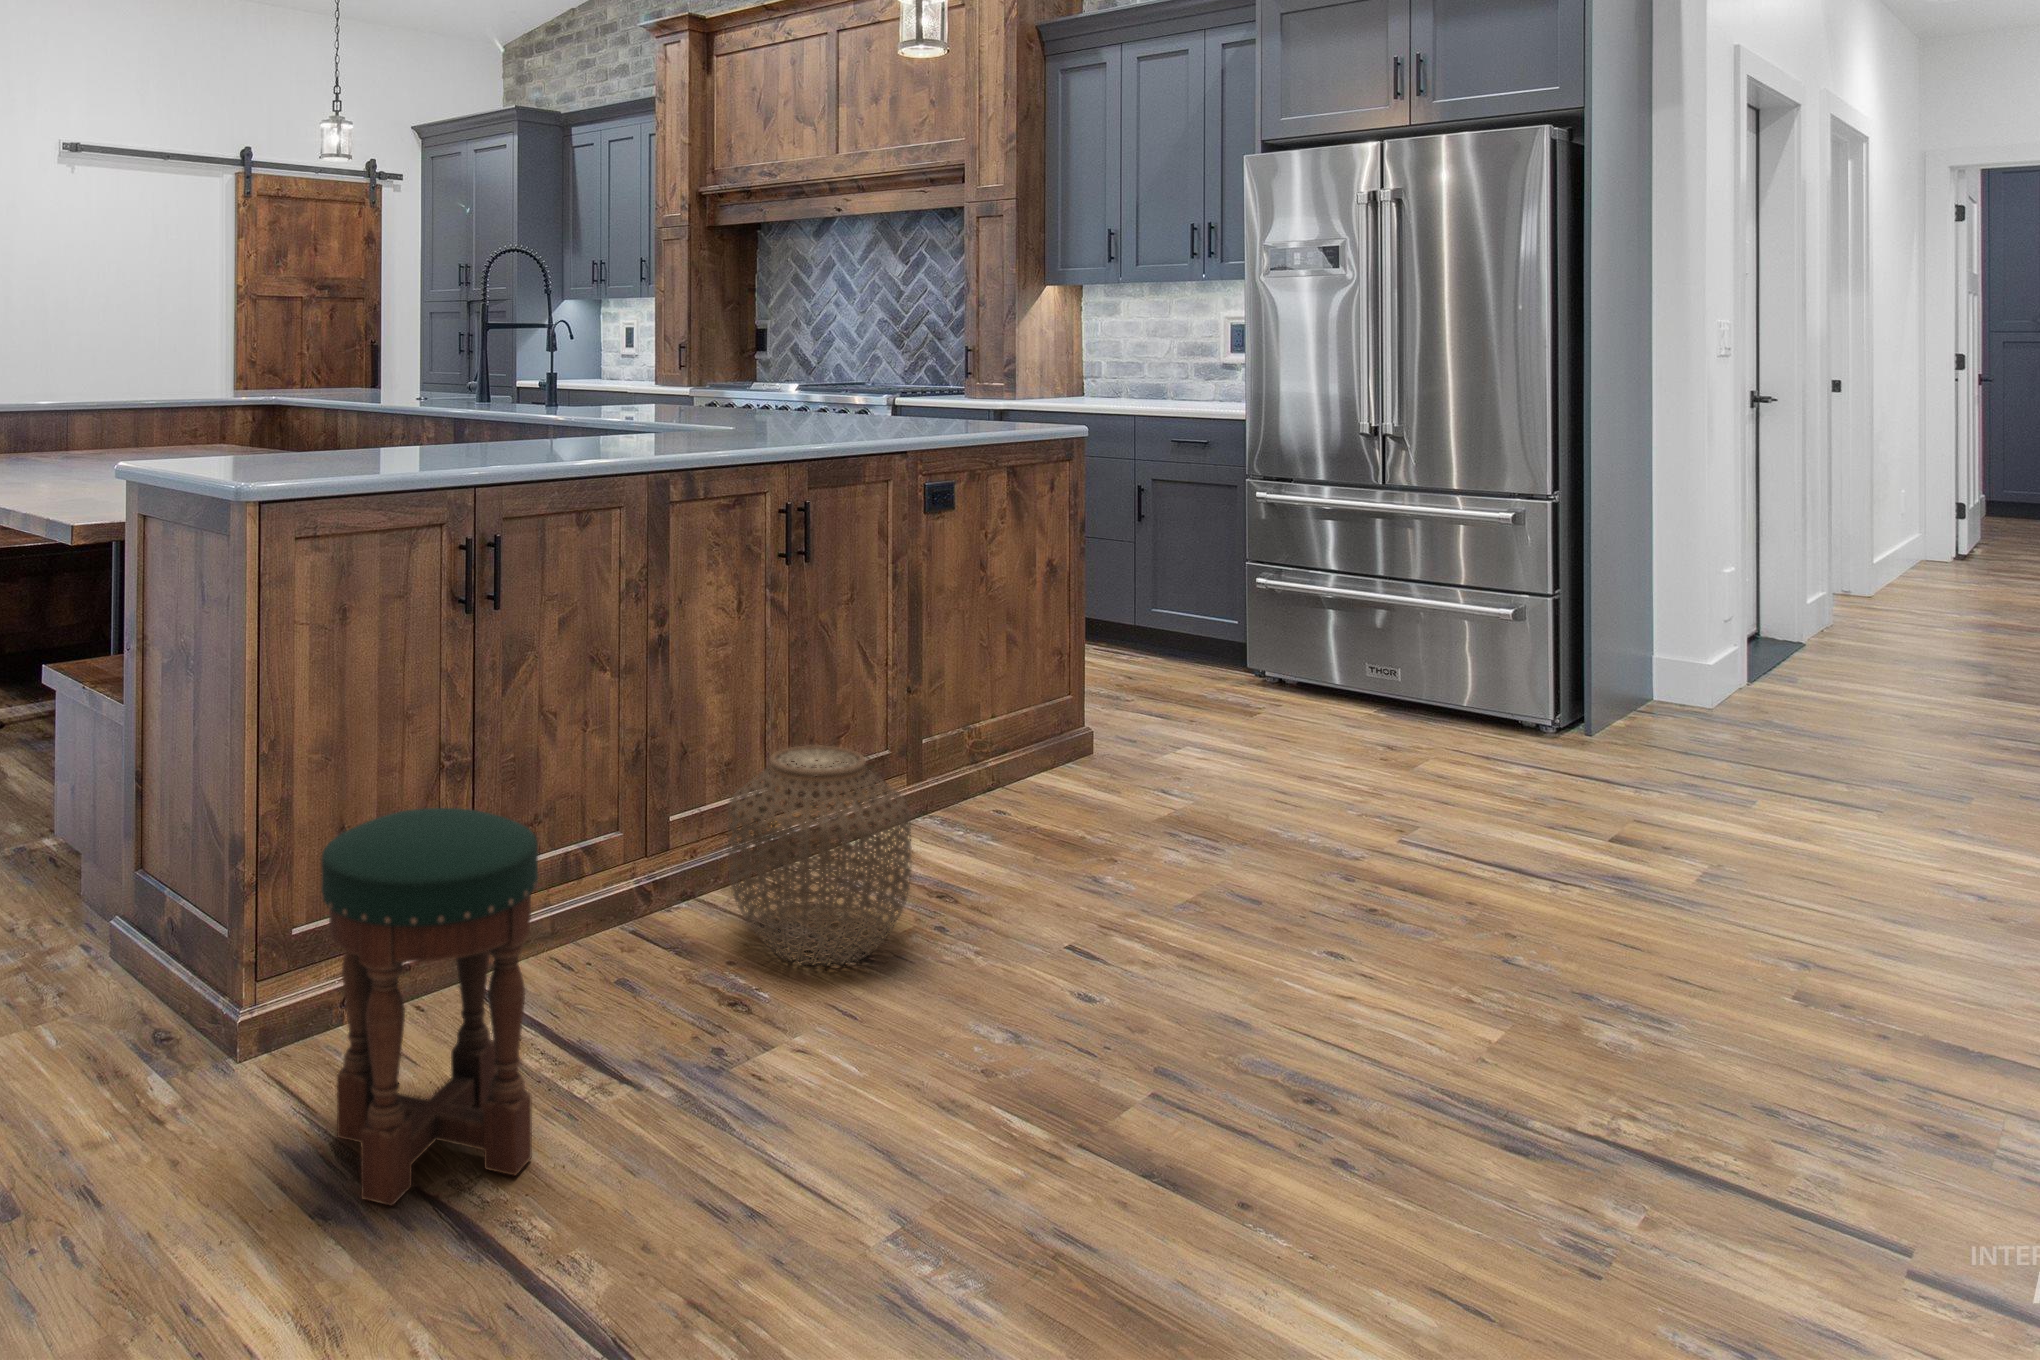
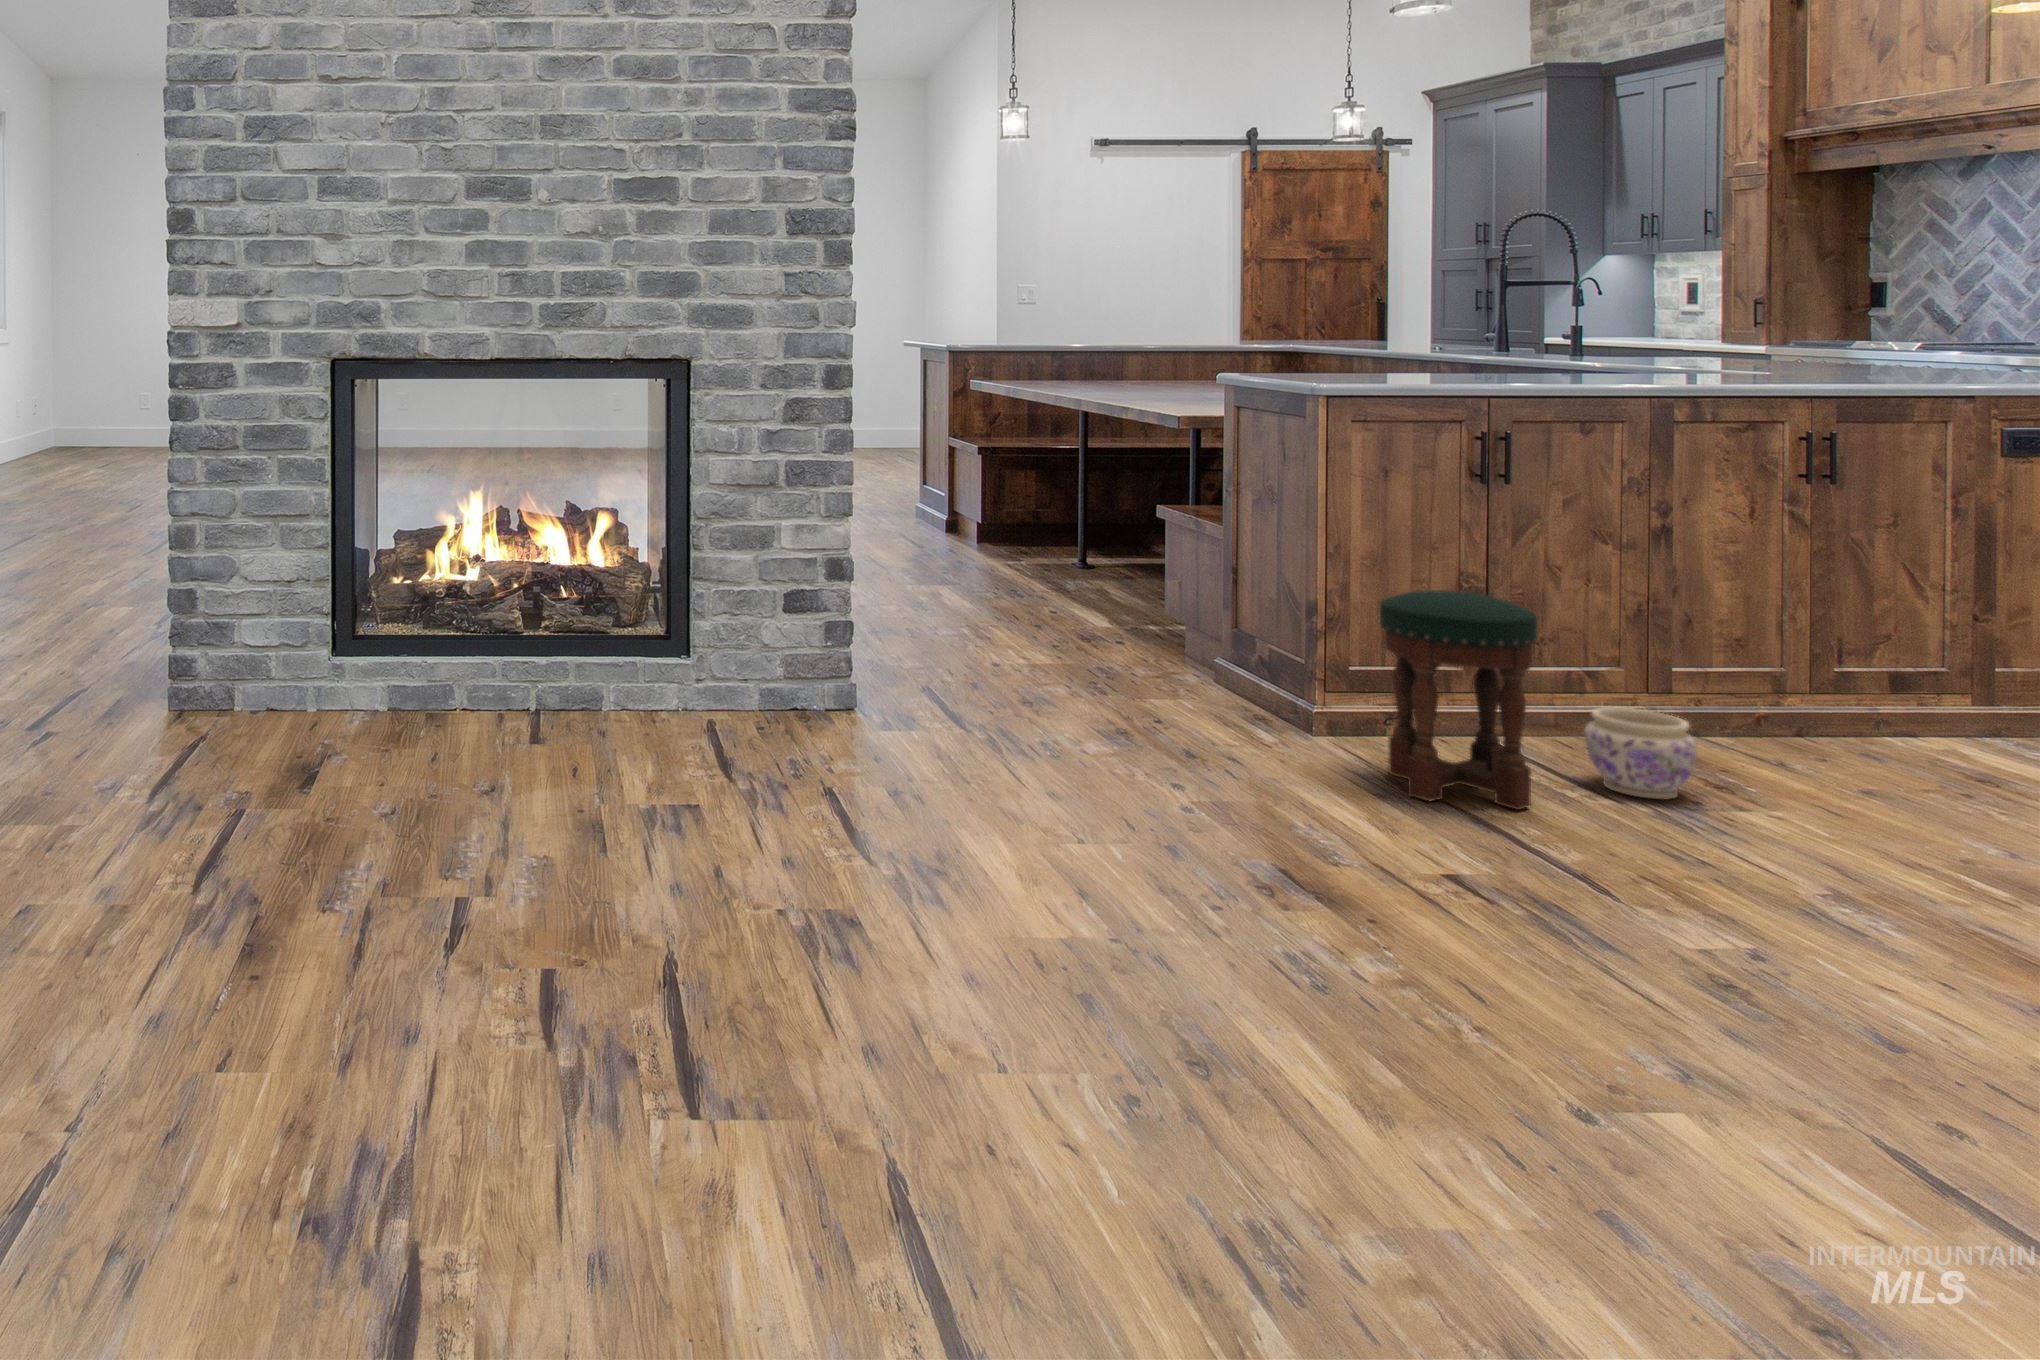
woven basket: present [728,745,911,966] -> none [1725,621,1923,789]
planter: none [591,923,718,1070] -> present [1585,707,1697,800]

